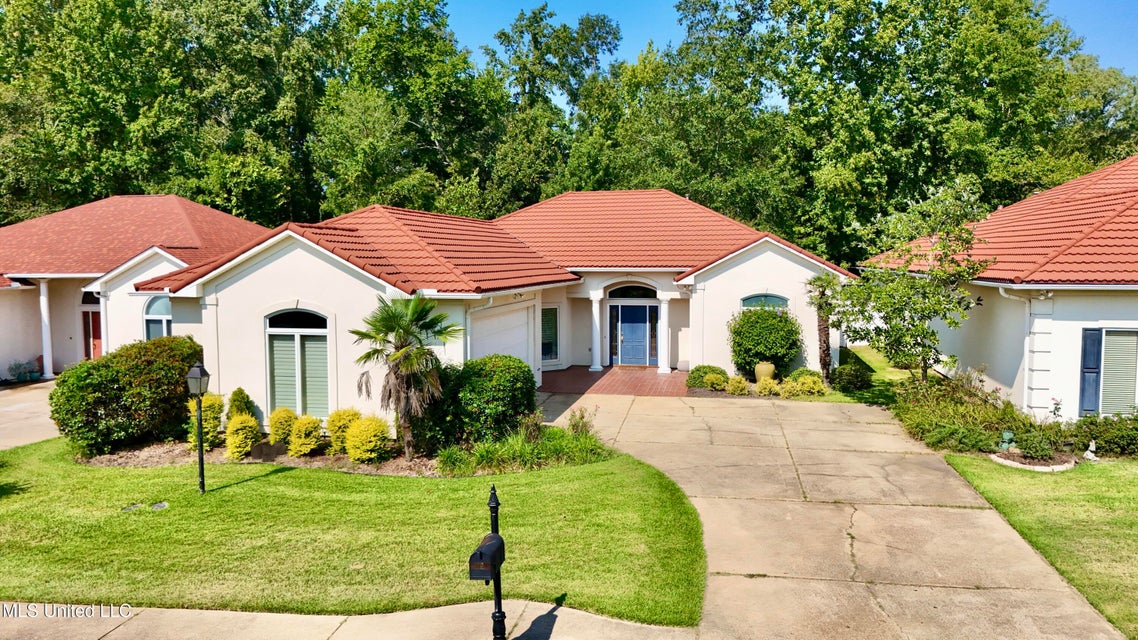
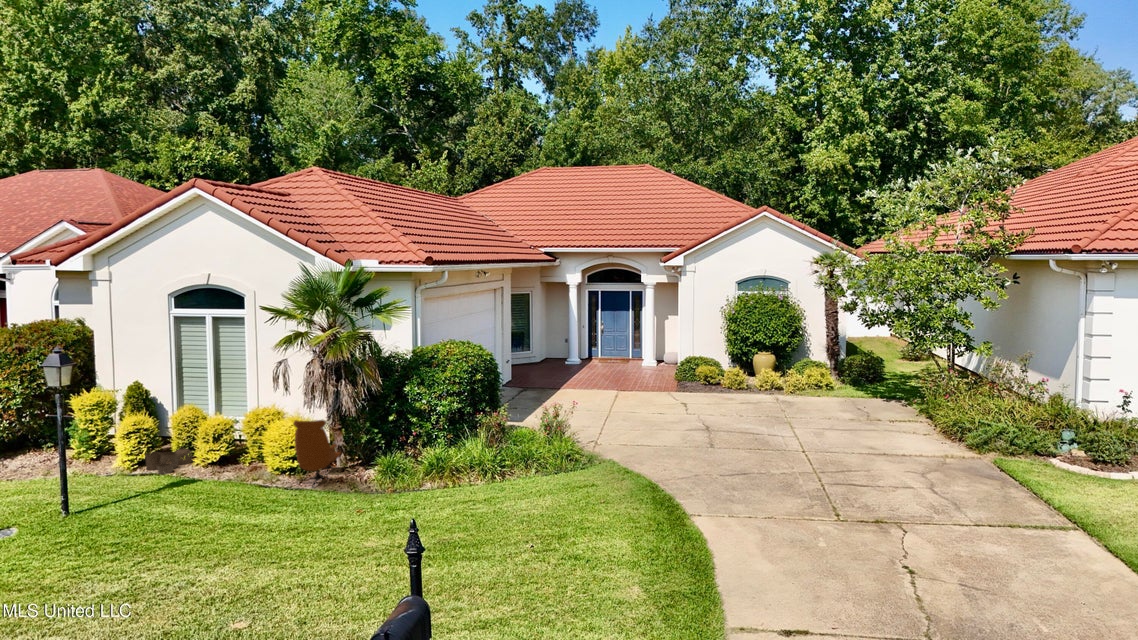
lounge chair: none [375,419,411,474] -> present [293,420,341,487]

